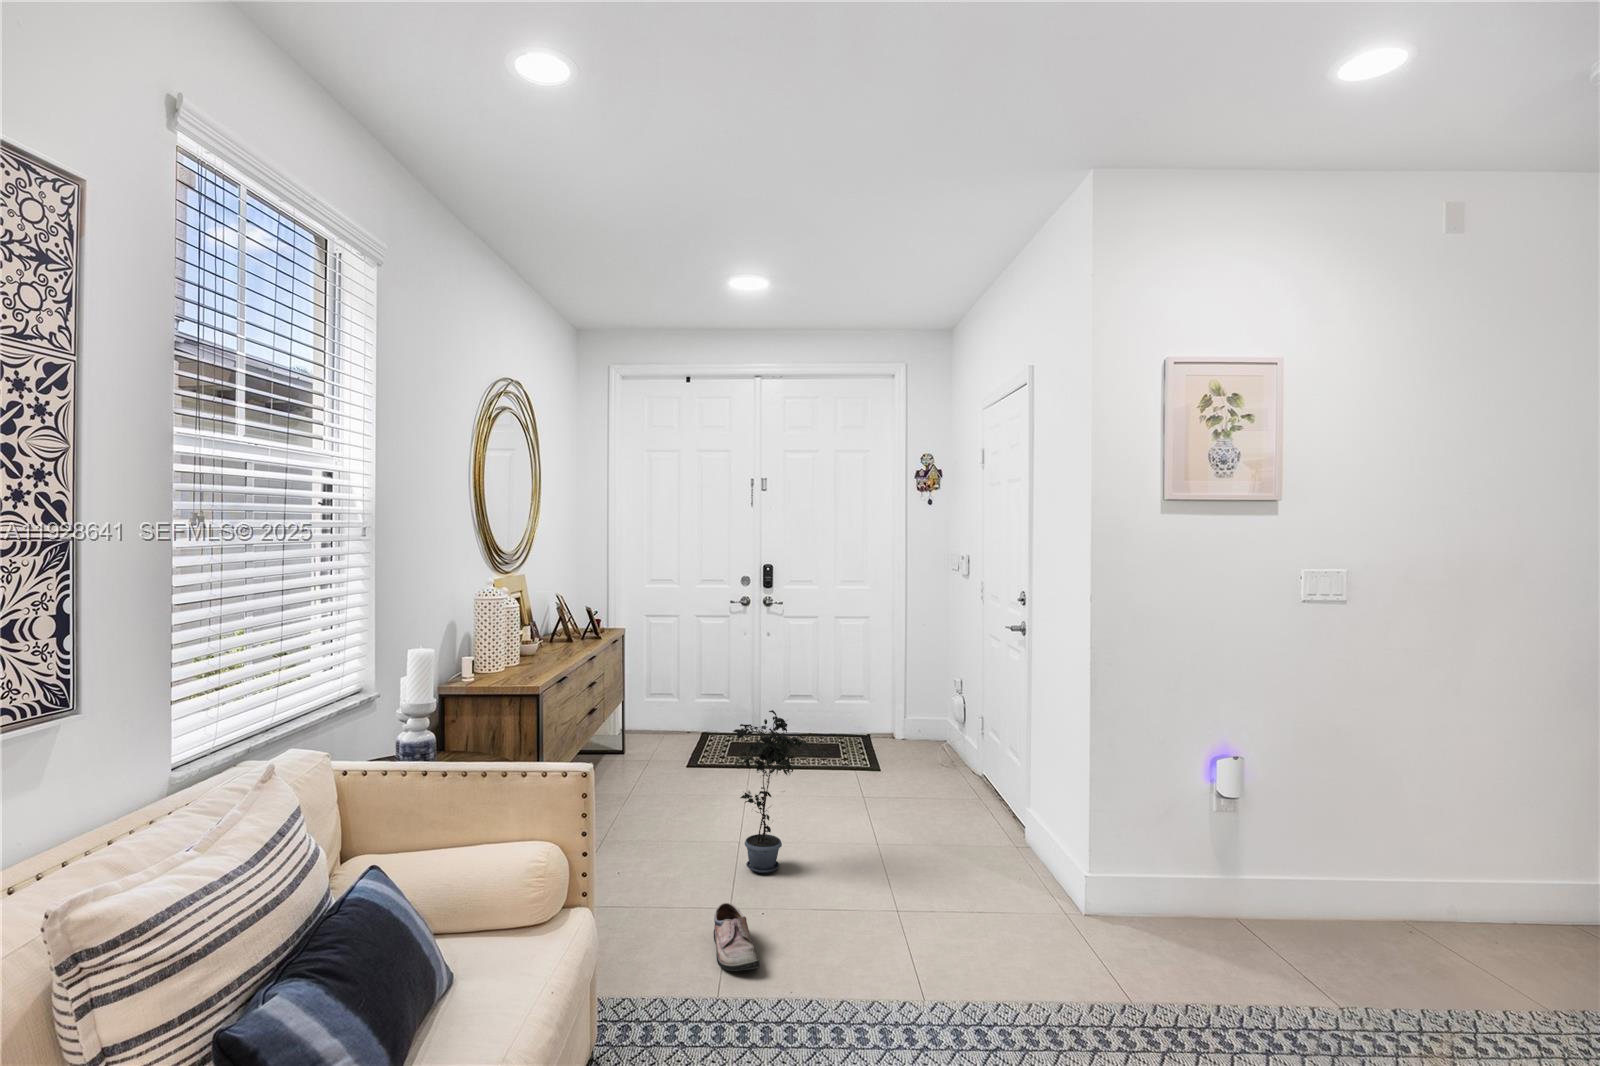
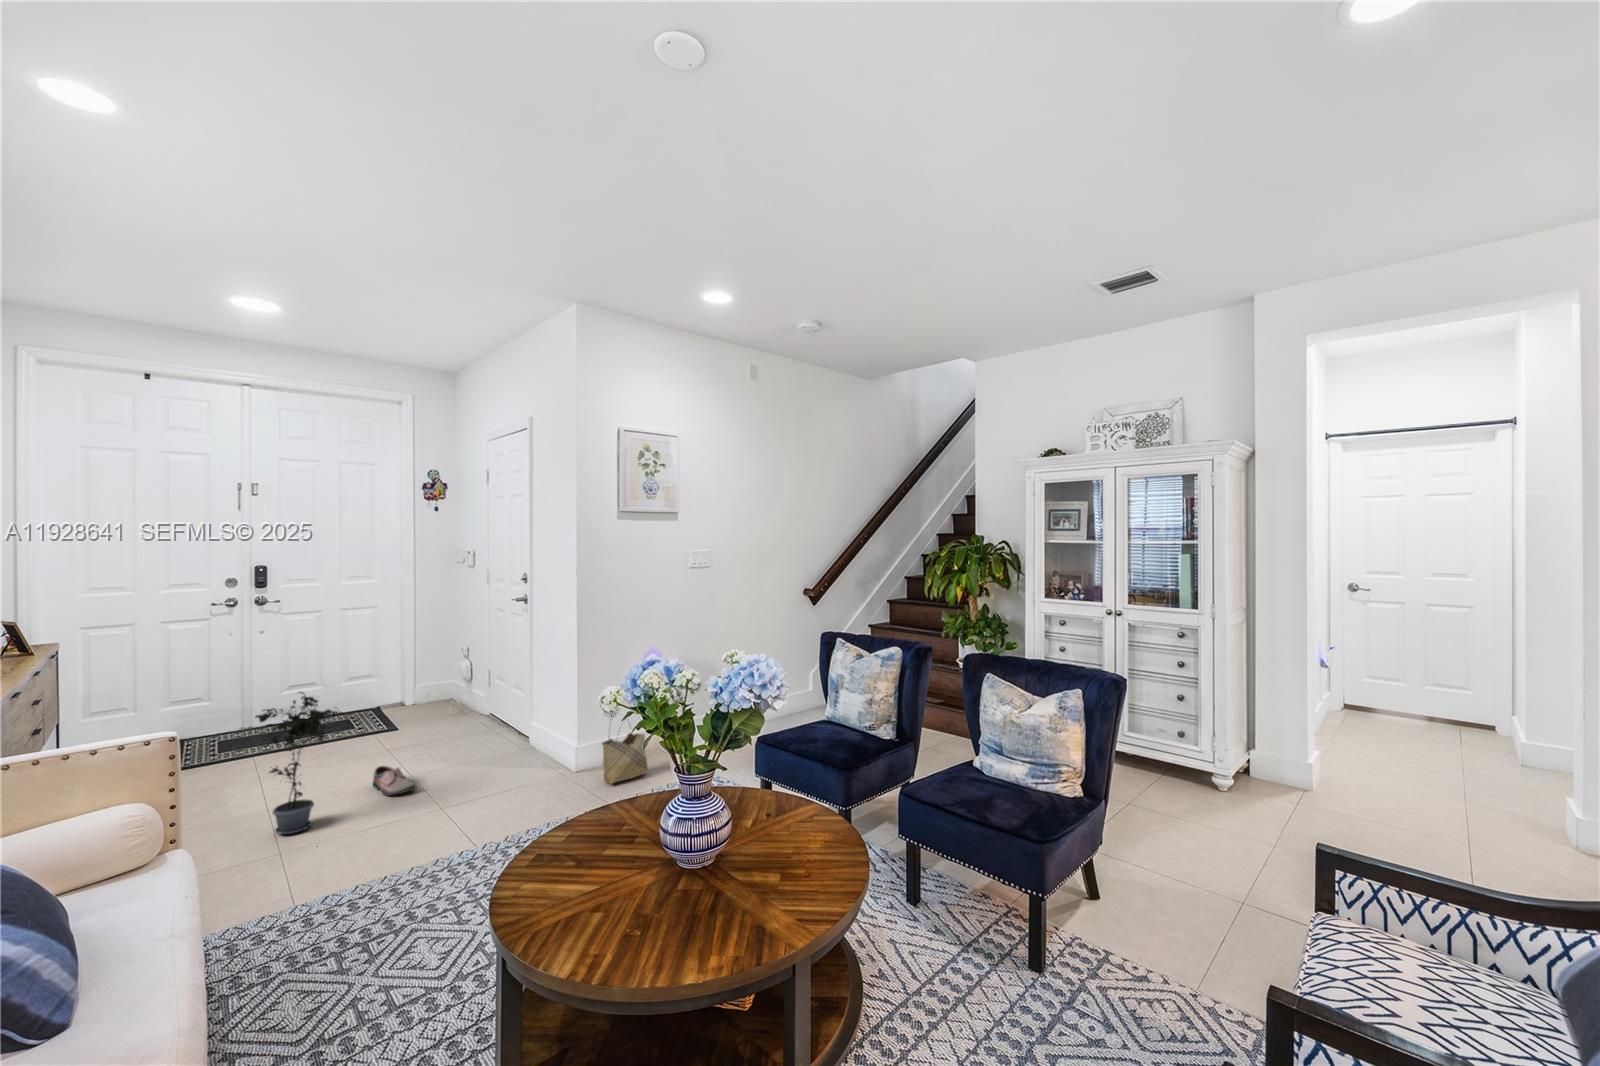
woven basket: none [1129,821,1208,937] -> present [602,719,648,784]
shoe: present [714,903,760,971] -> present [373,766,416,796]

